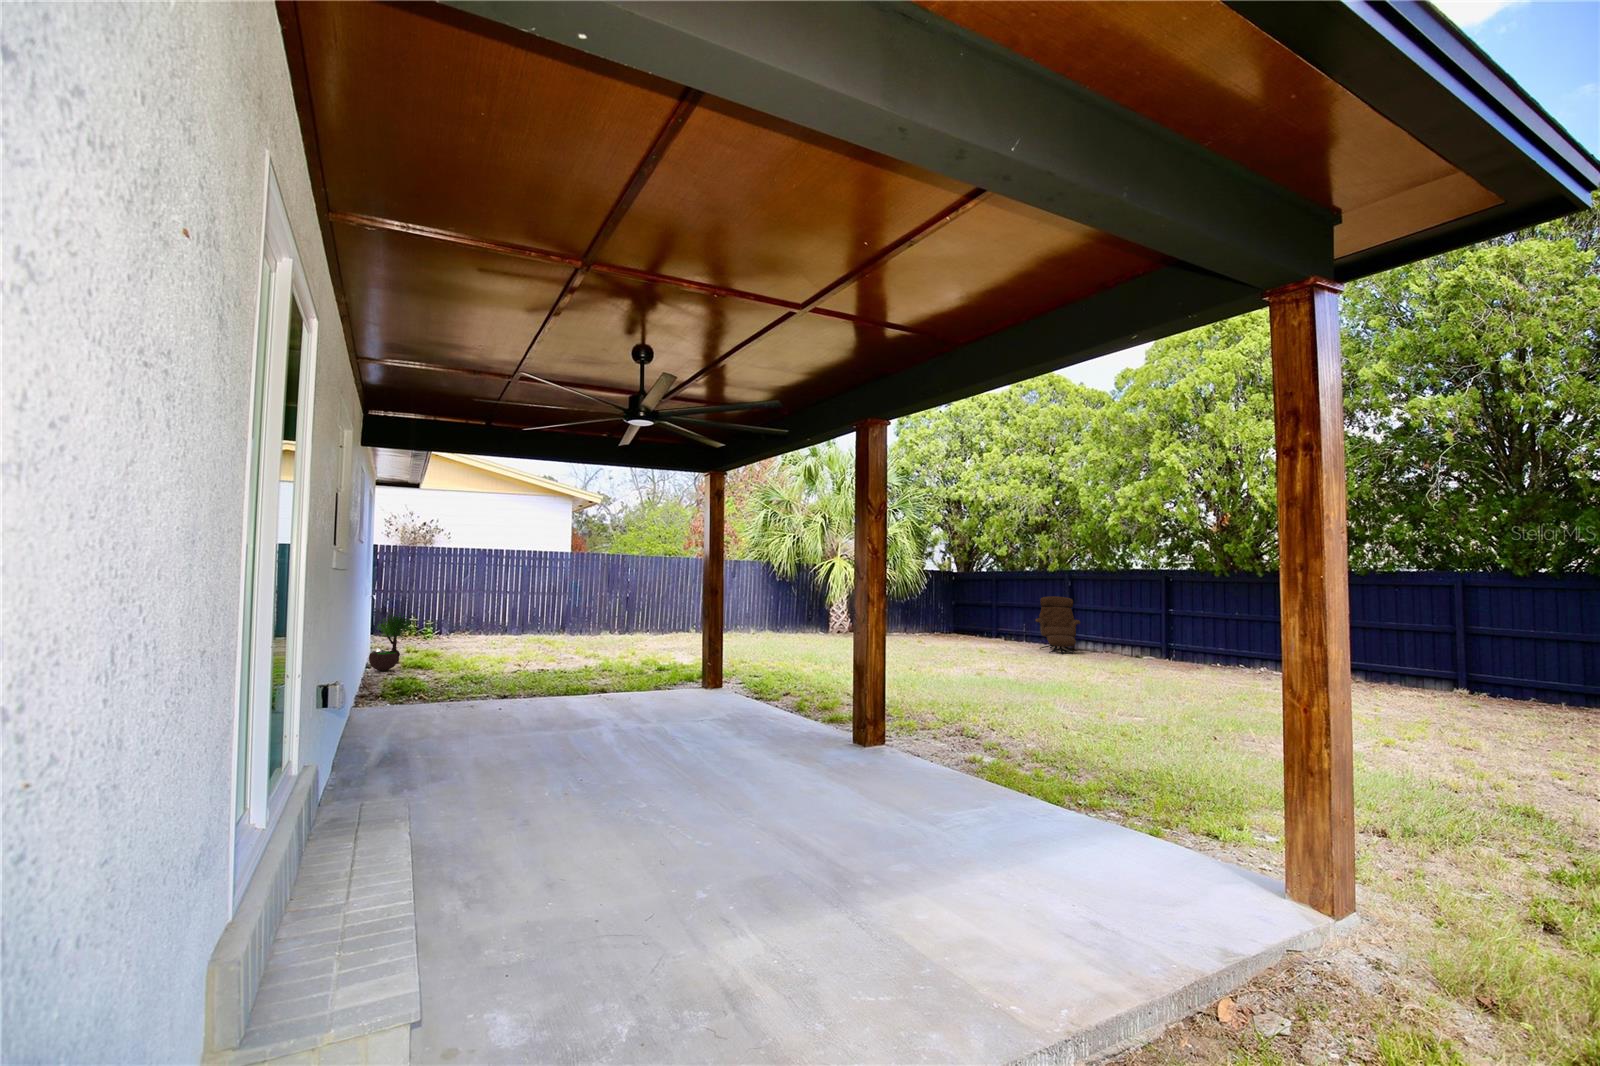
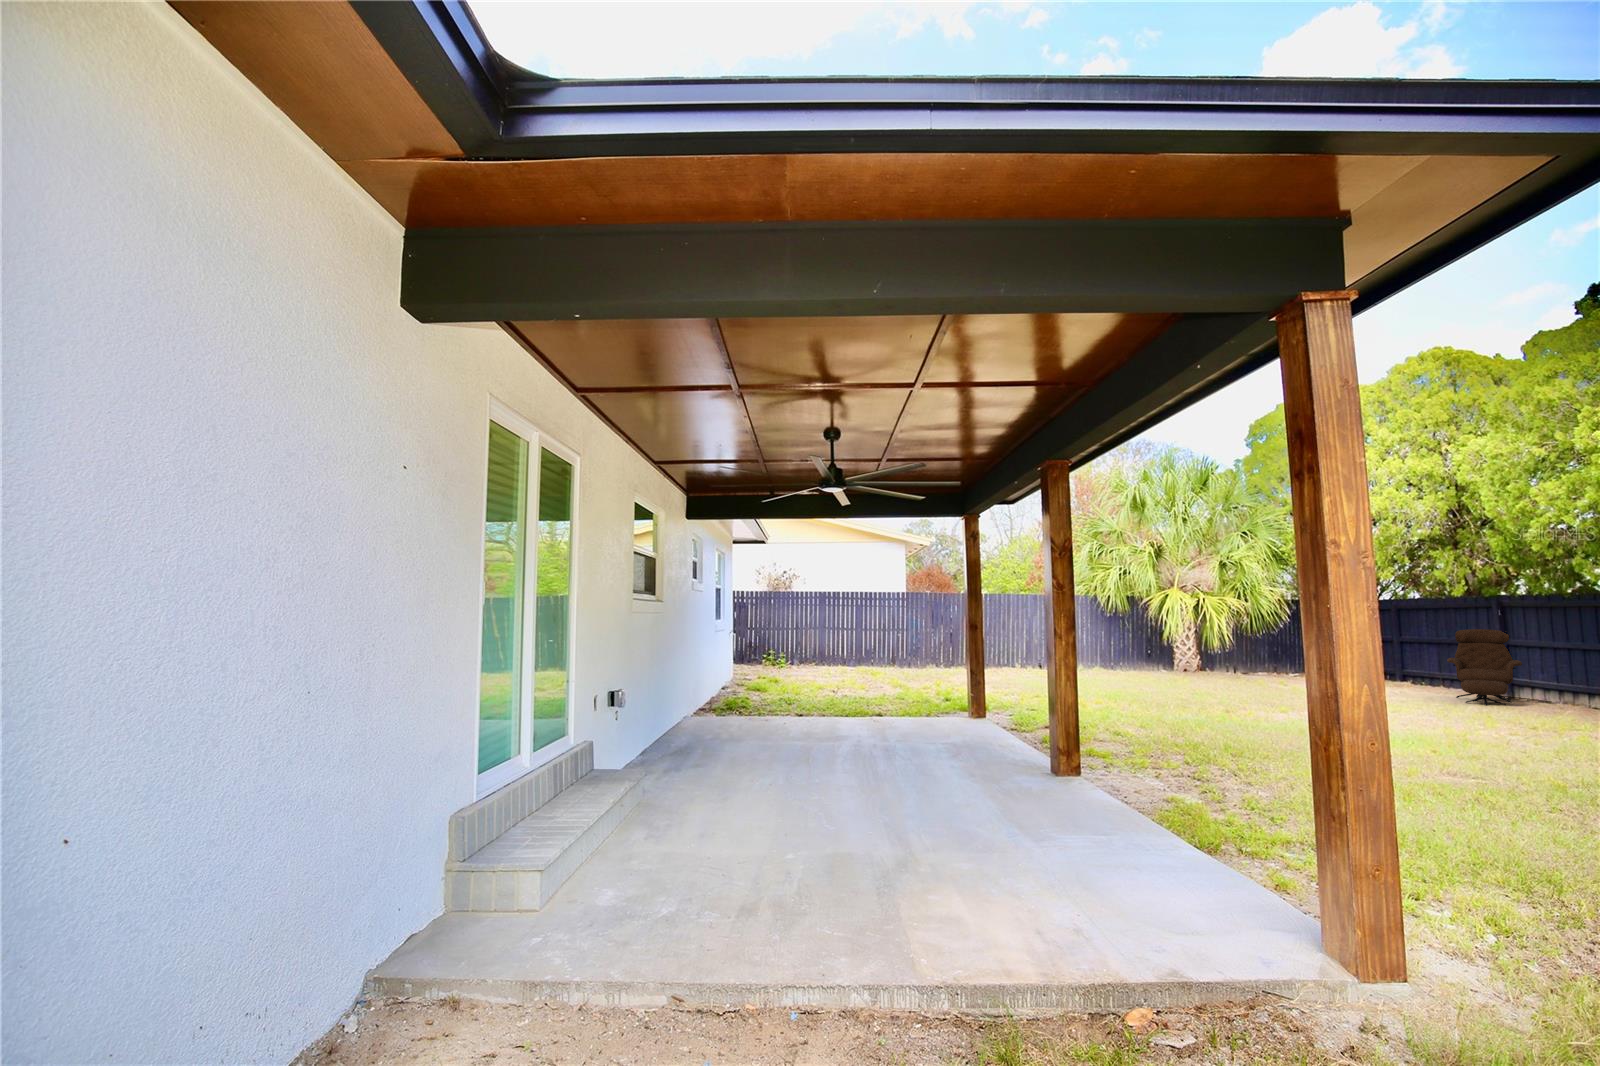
potted tree: present [369,613,411,671] -> none [718,645,746,694]

